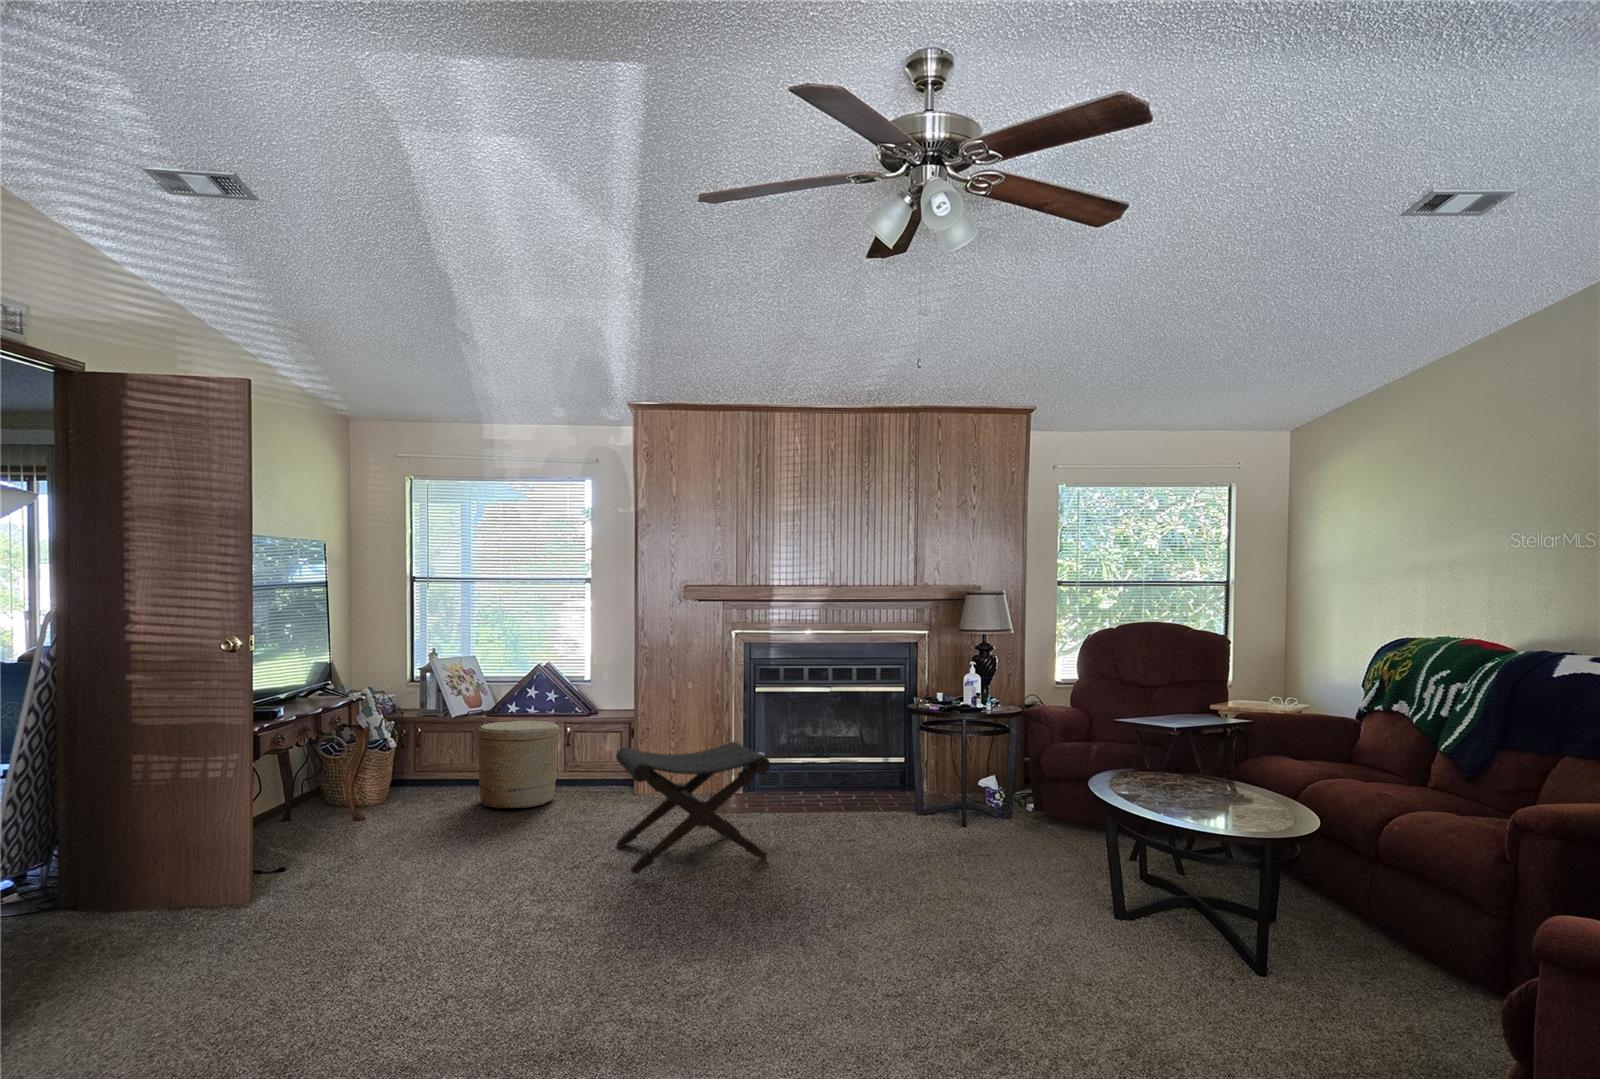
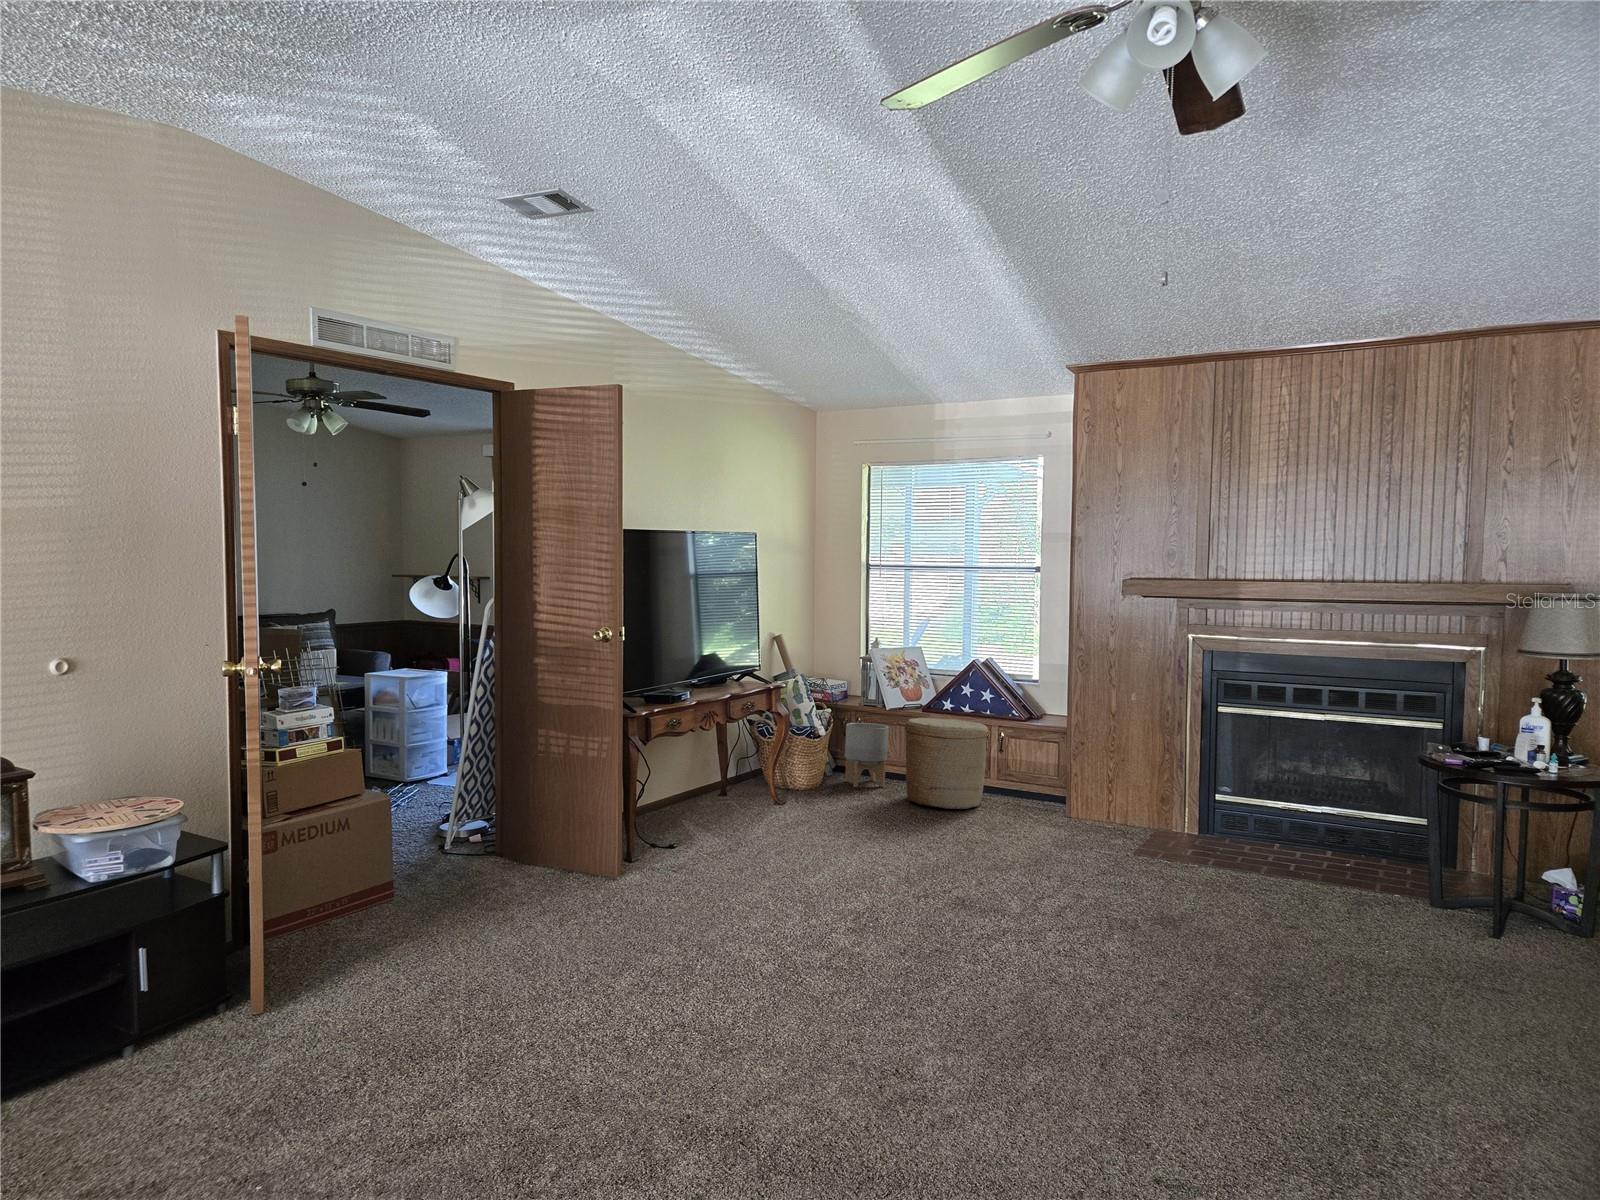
planter: none [405,734,453,801] -> present [845,723,889,787]
footstool: present [616,742,770,874] -> none [1012,754,1184,903]

